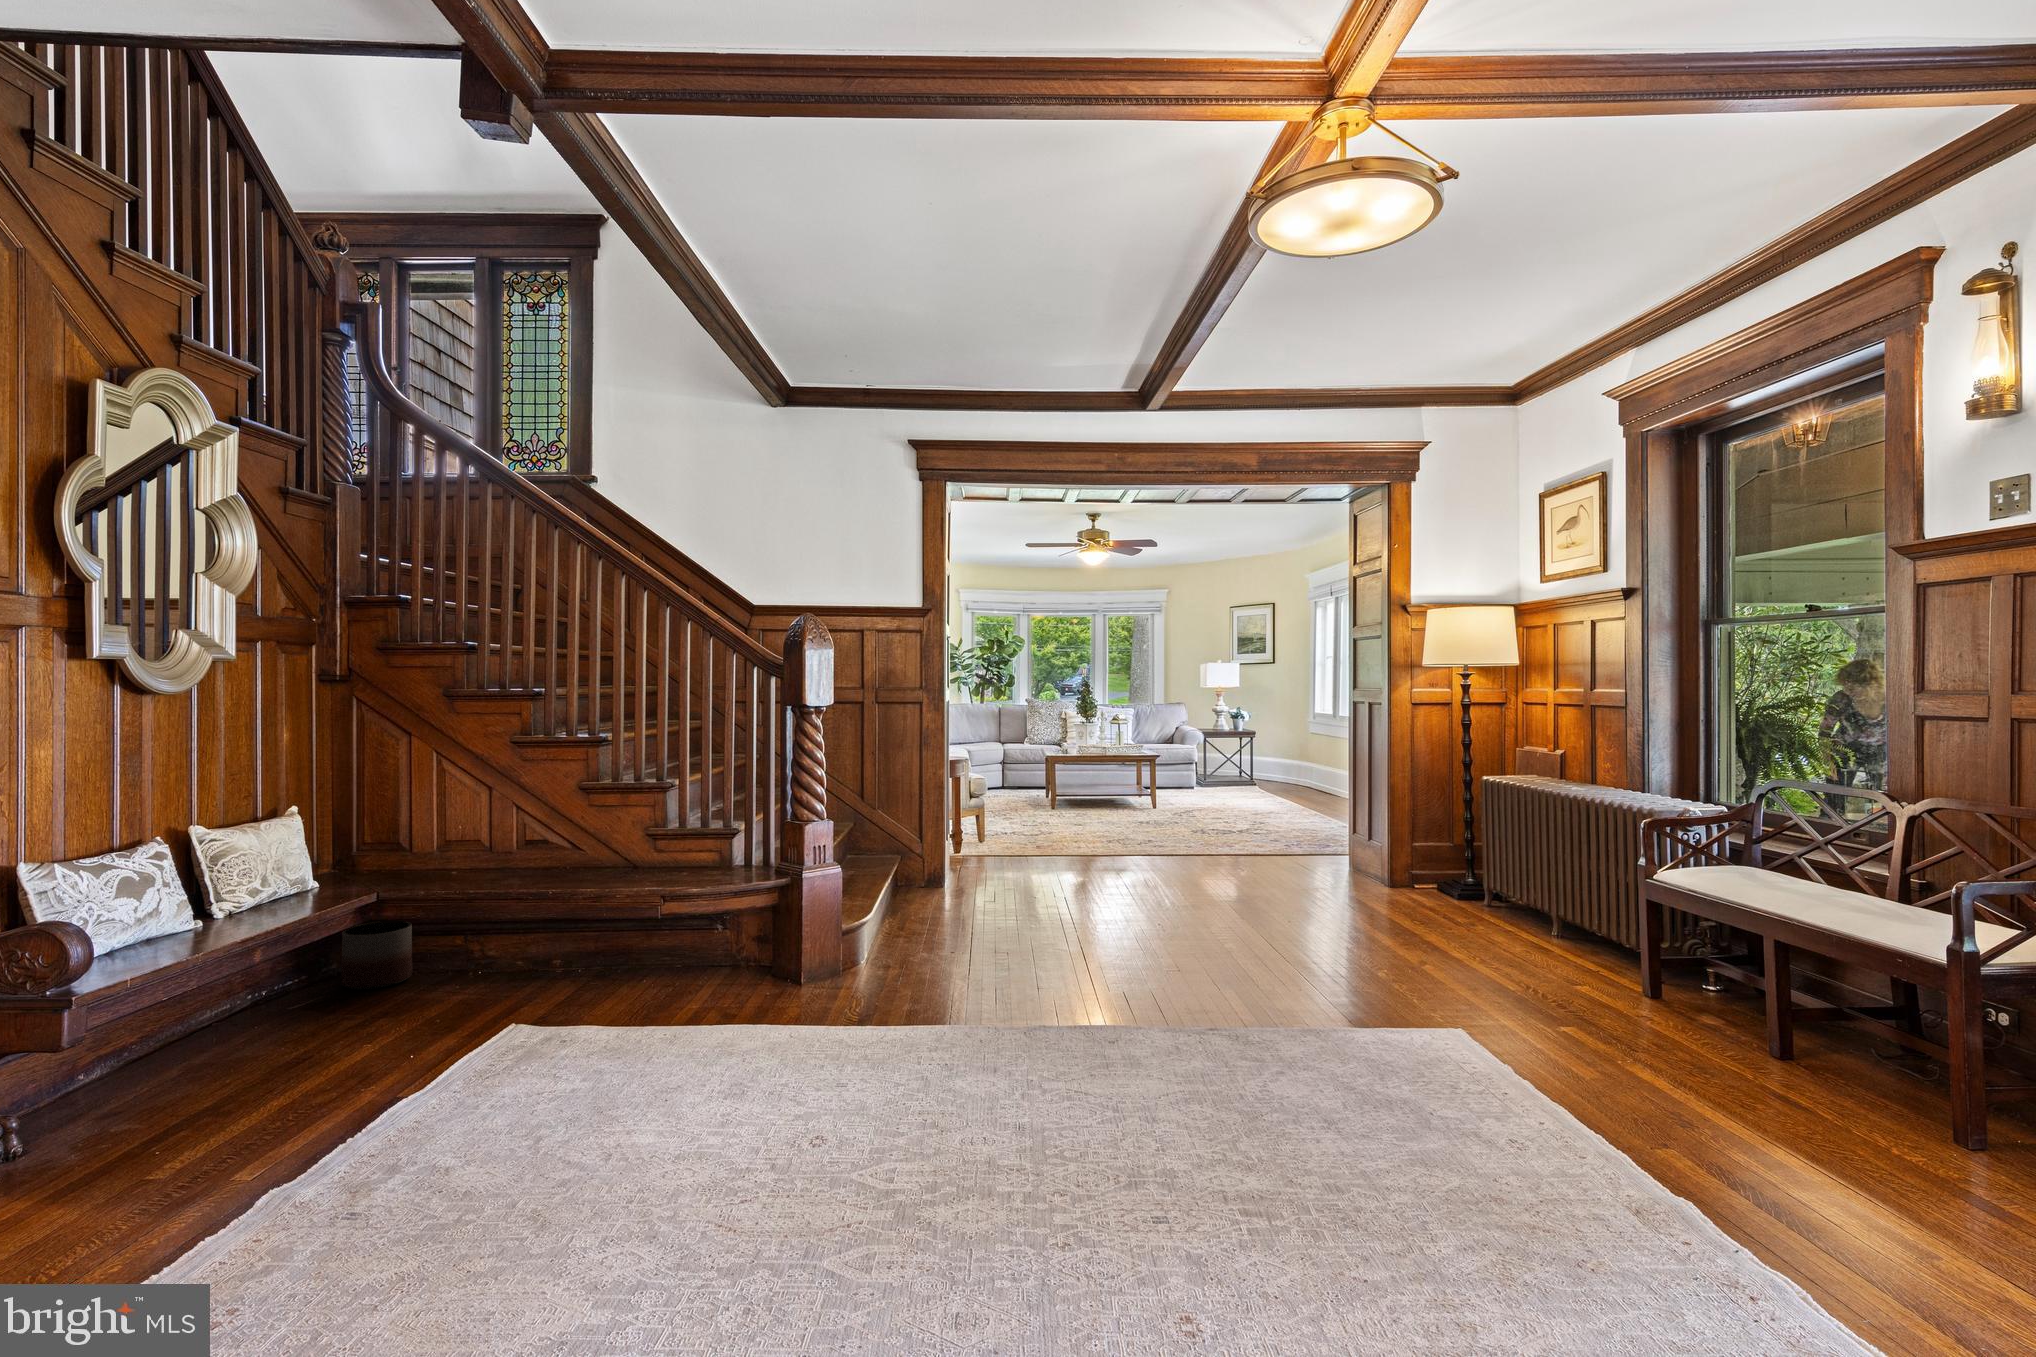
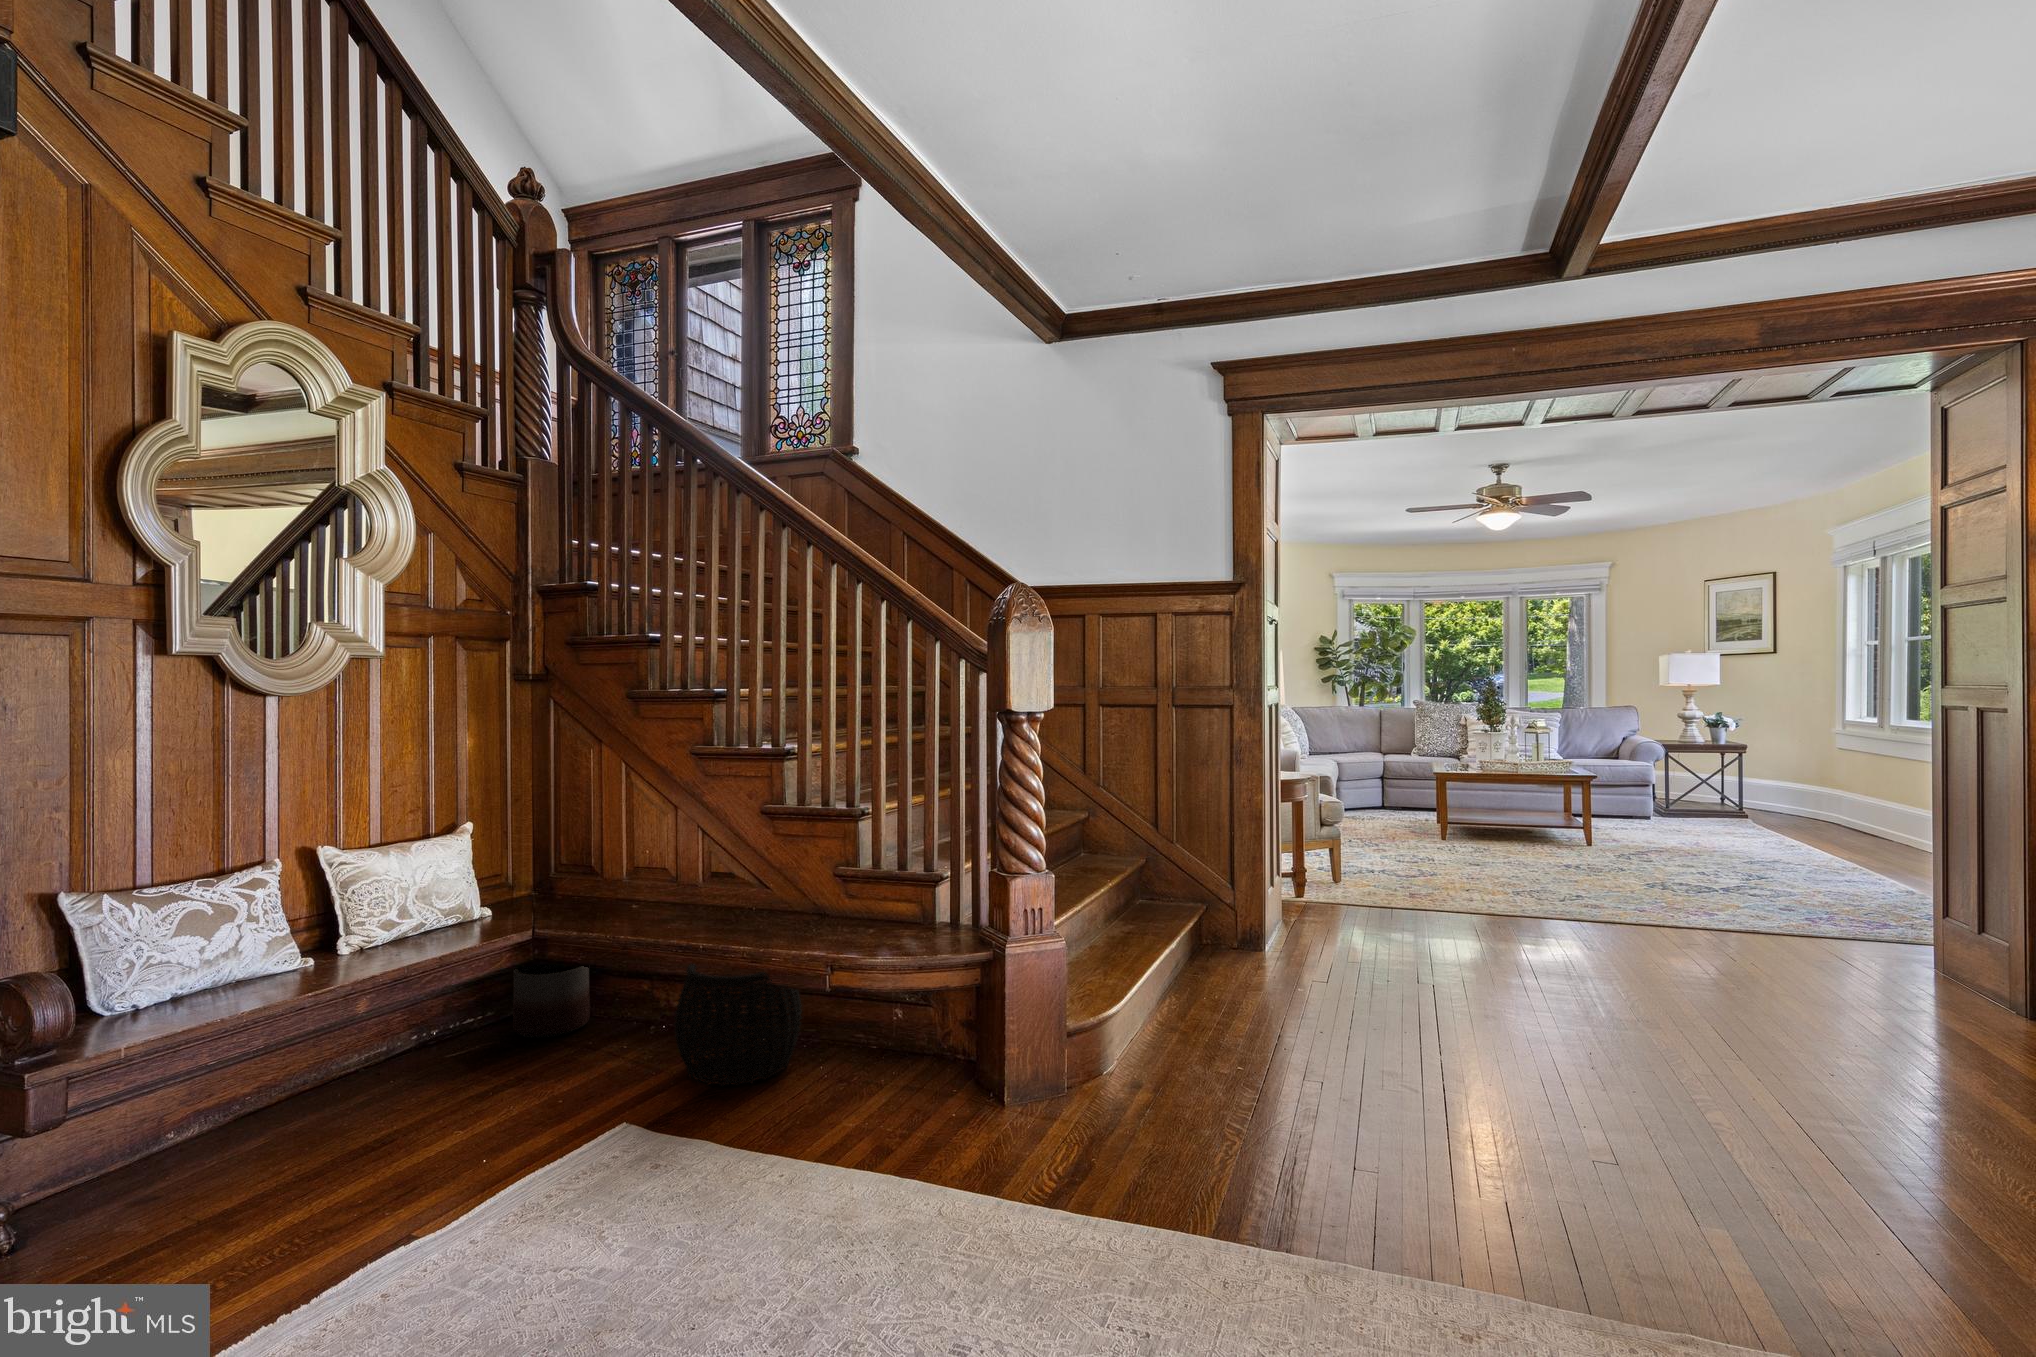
woven basket: none [527,895,631,996] -> present [674,964,802,1086]

